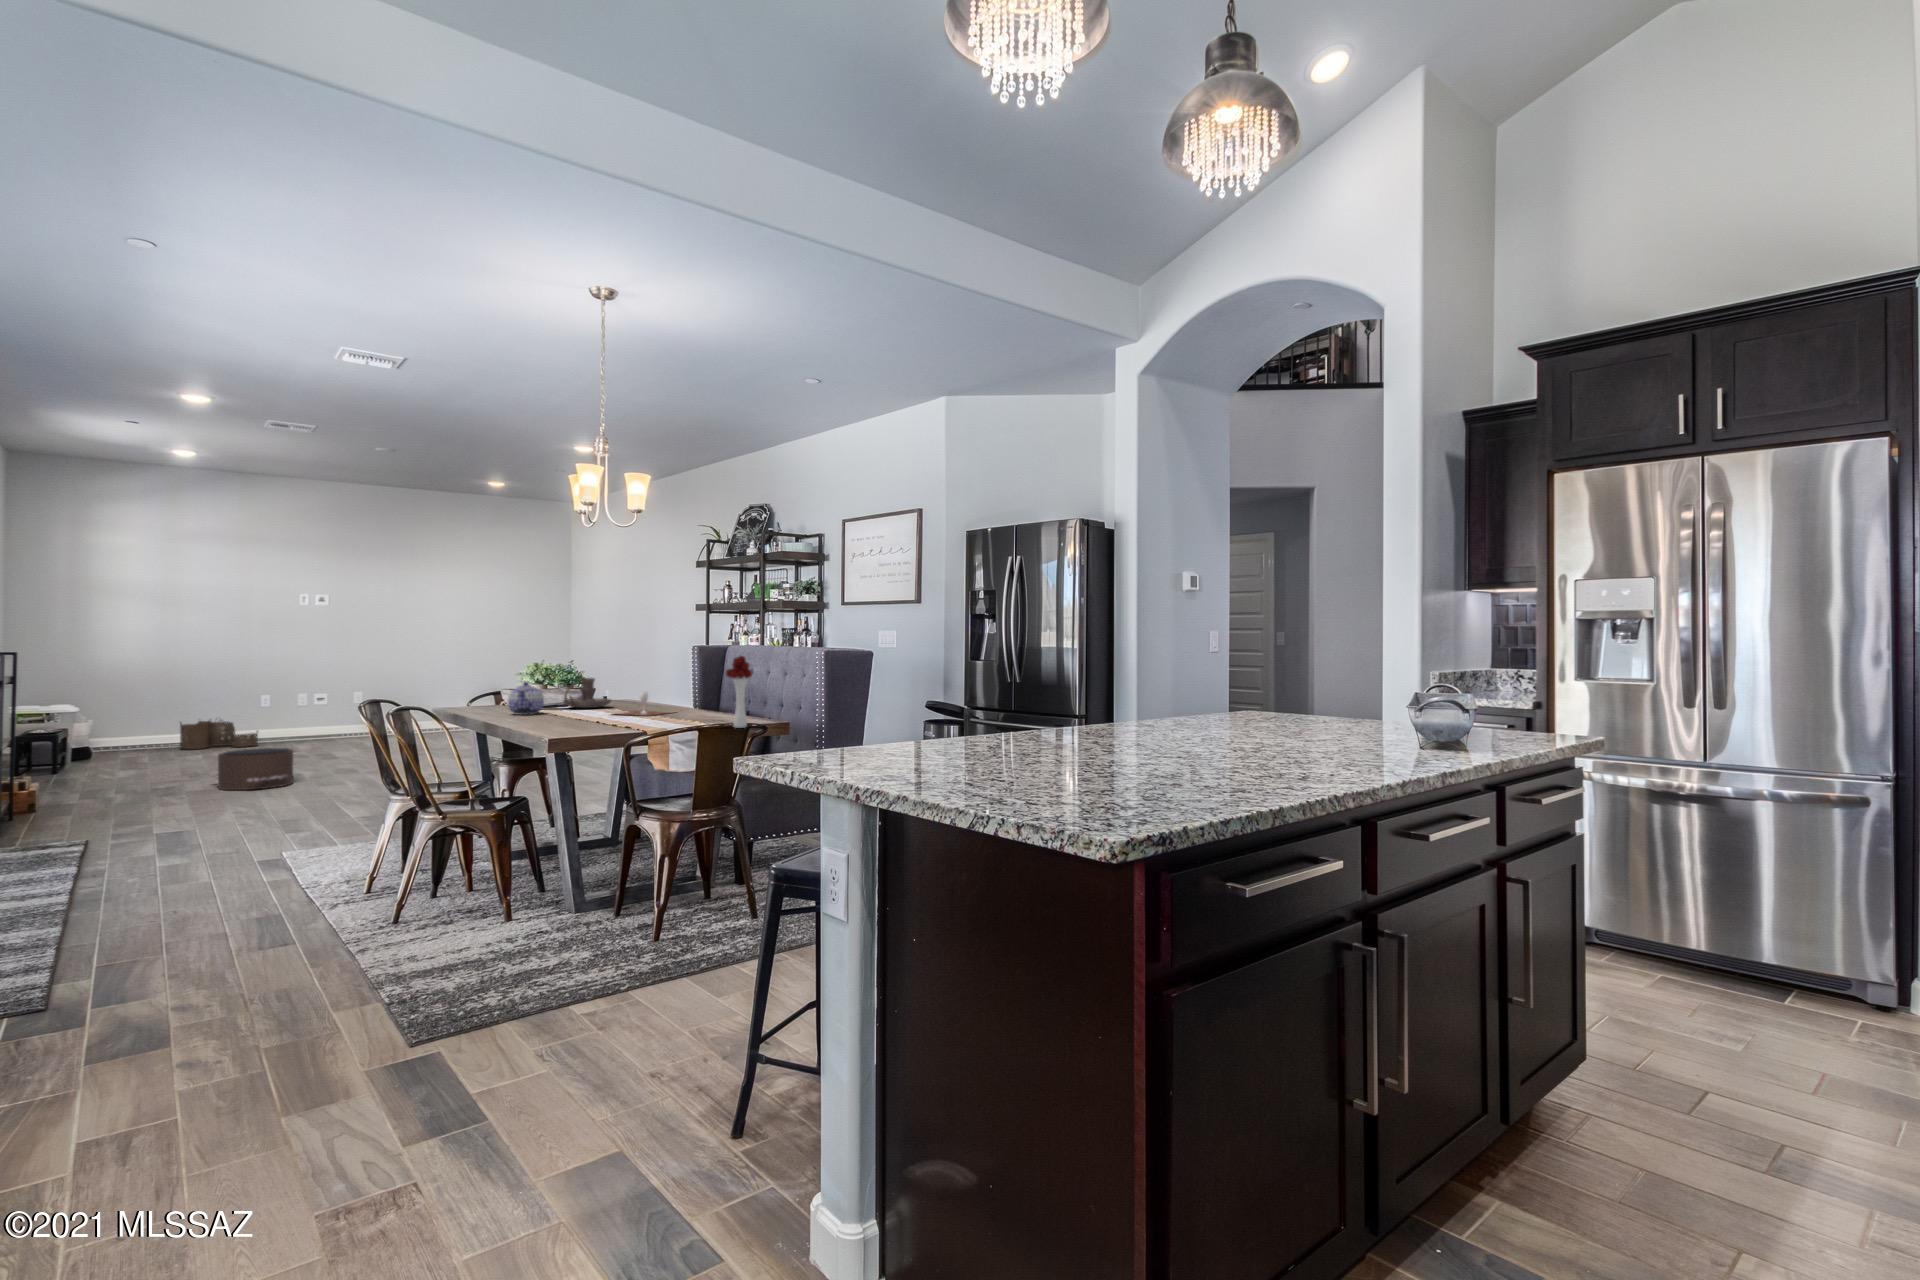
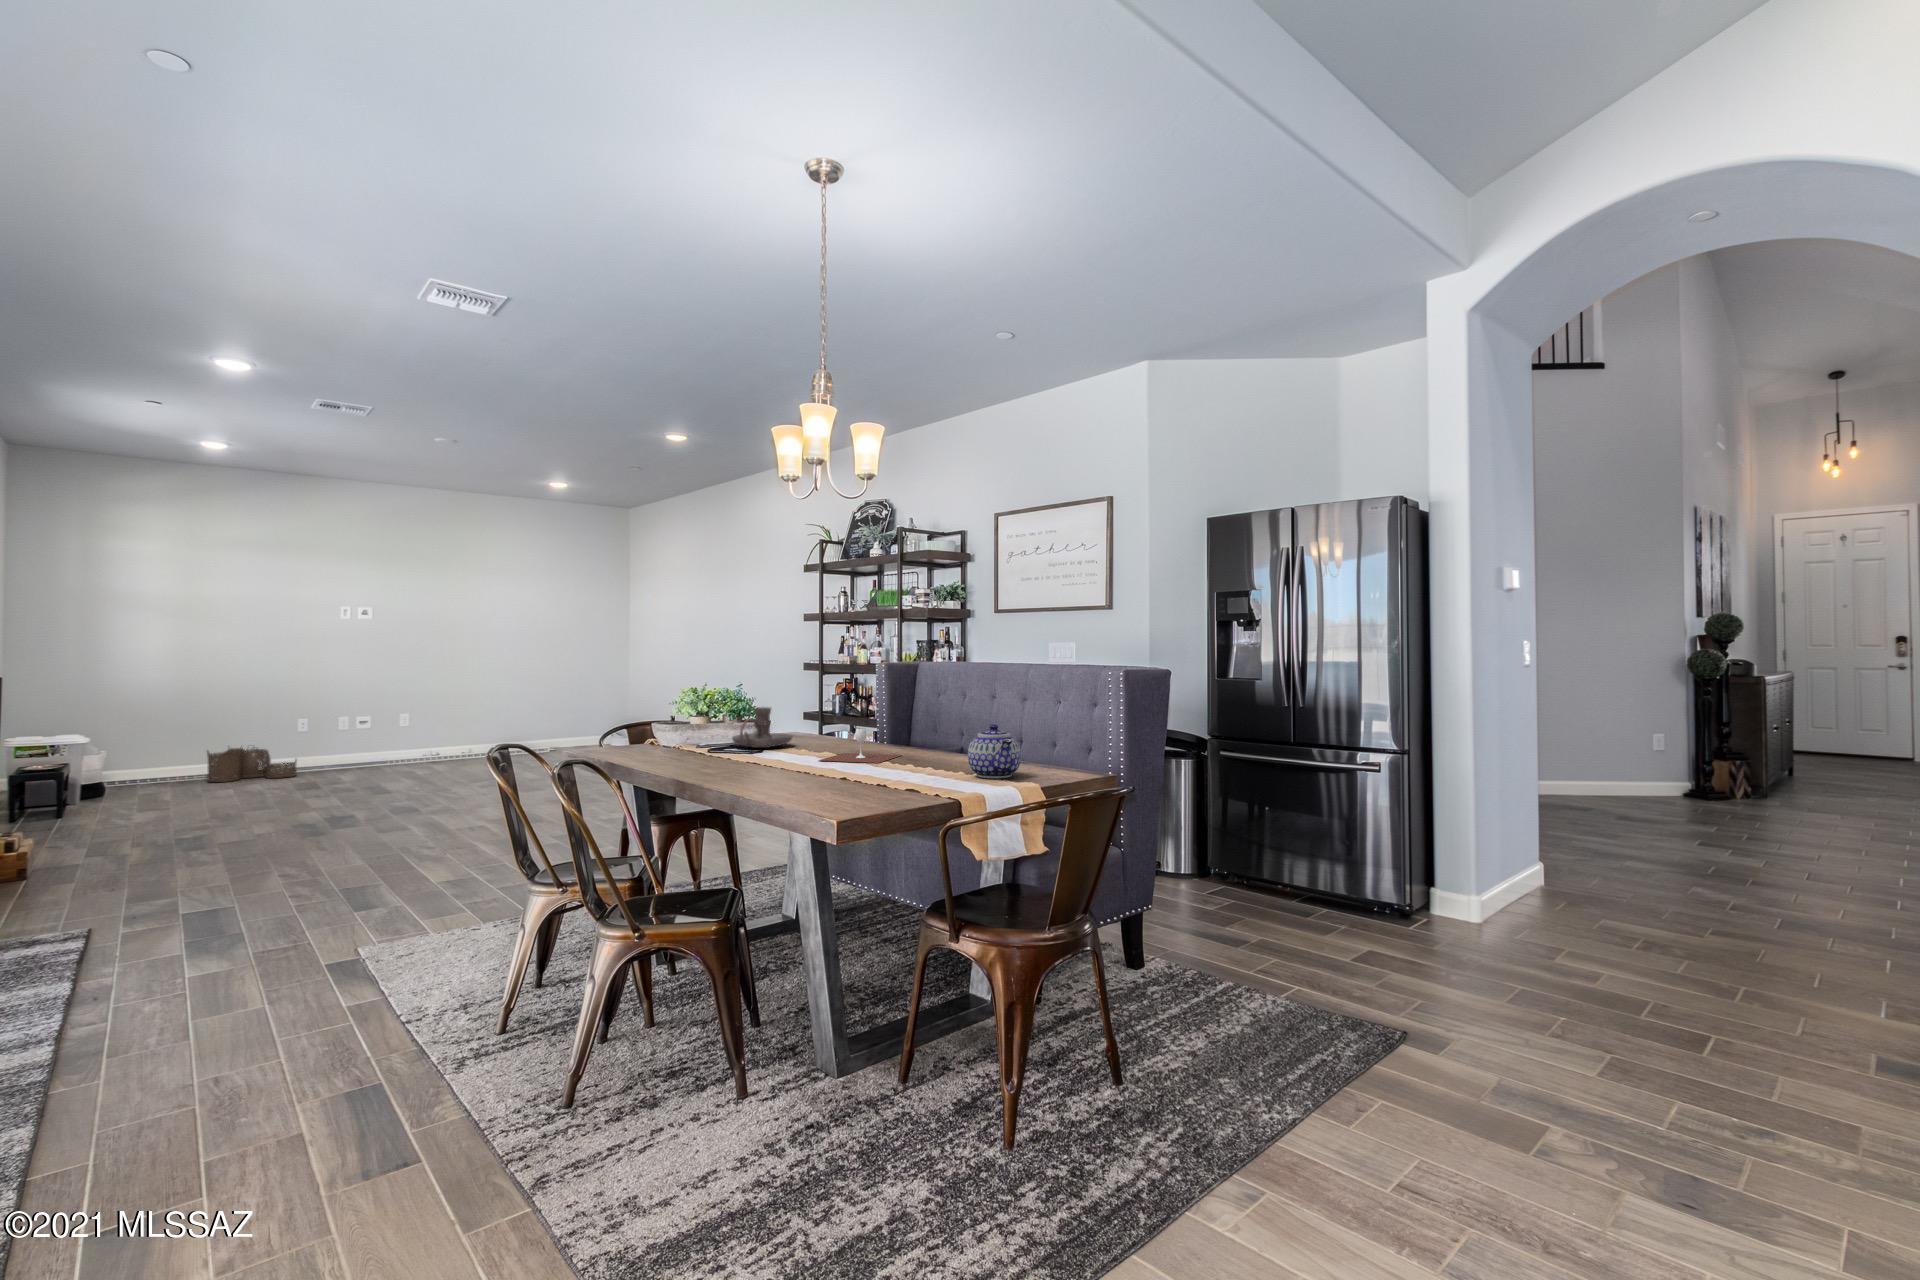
flower bouquet: present [726,656,752,728] -> none [1054,683,1089,790]
teapot: present [508,682,544,715] -> present [968,724,1021,778]
pouf: present [212,748,293,790] -> none [245,787,348,841]

